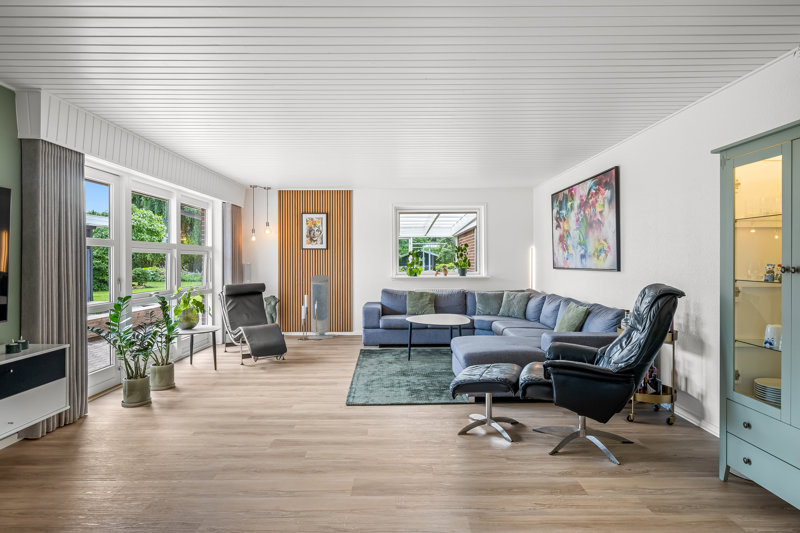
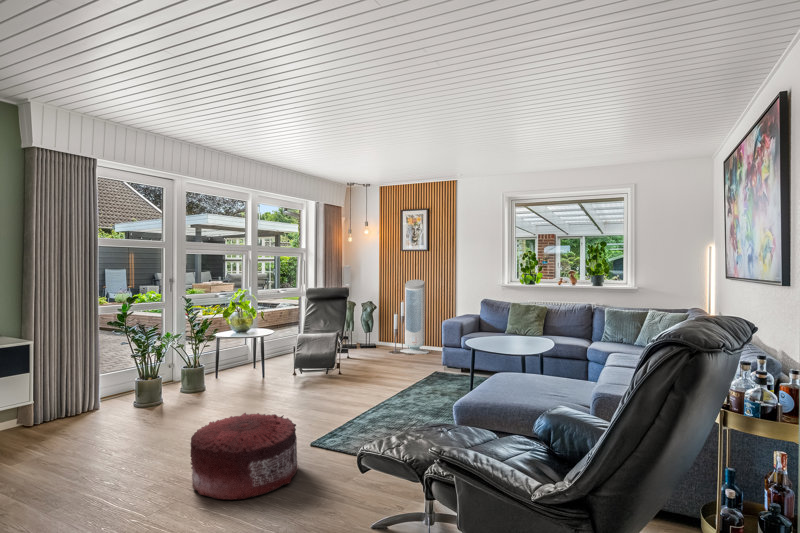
pouf: none [298,378,376,436] -> present [190,413,298,500]

